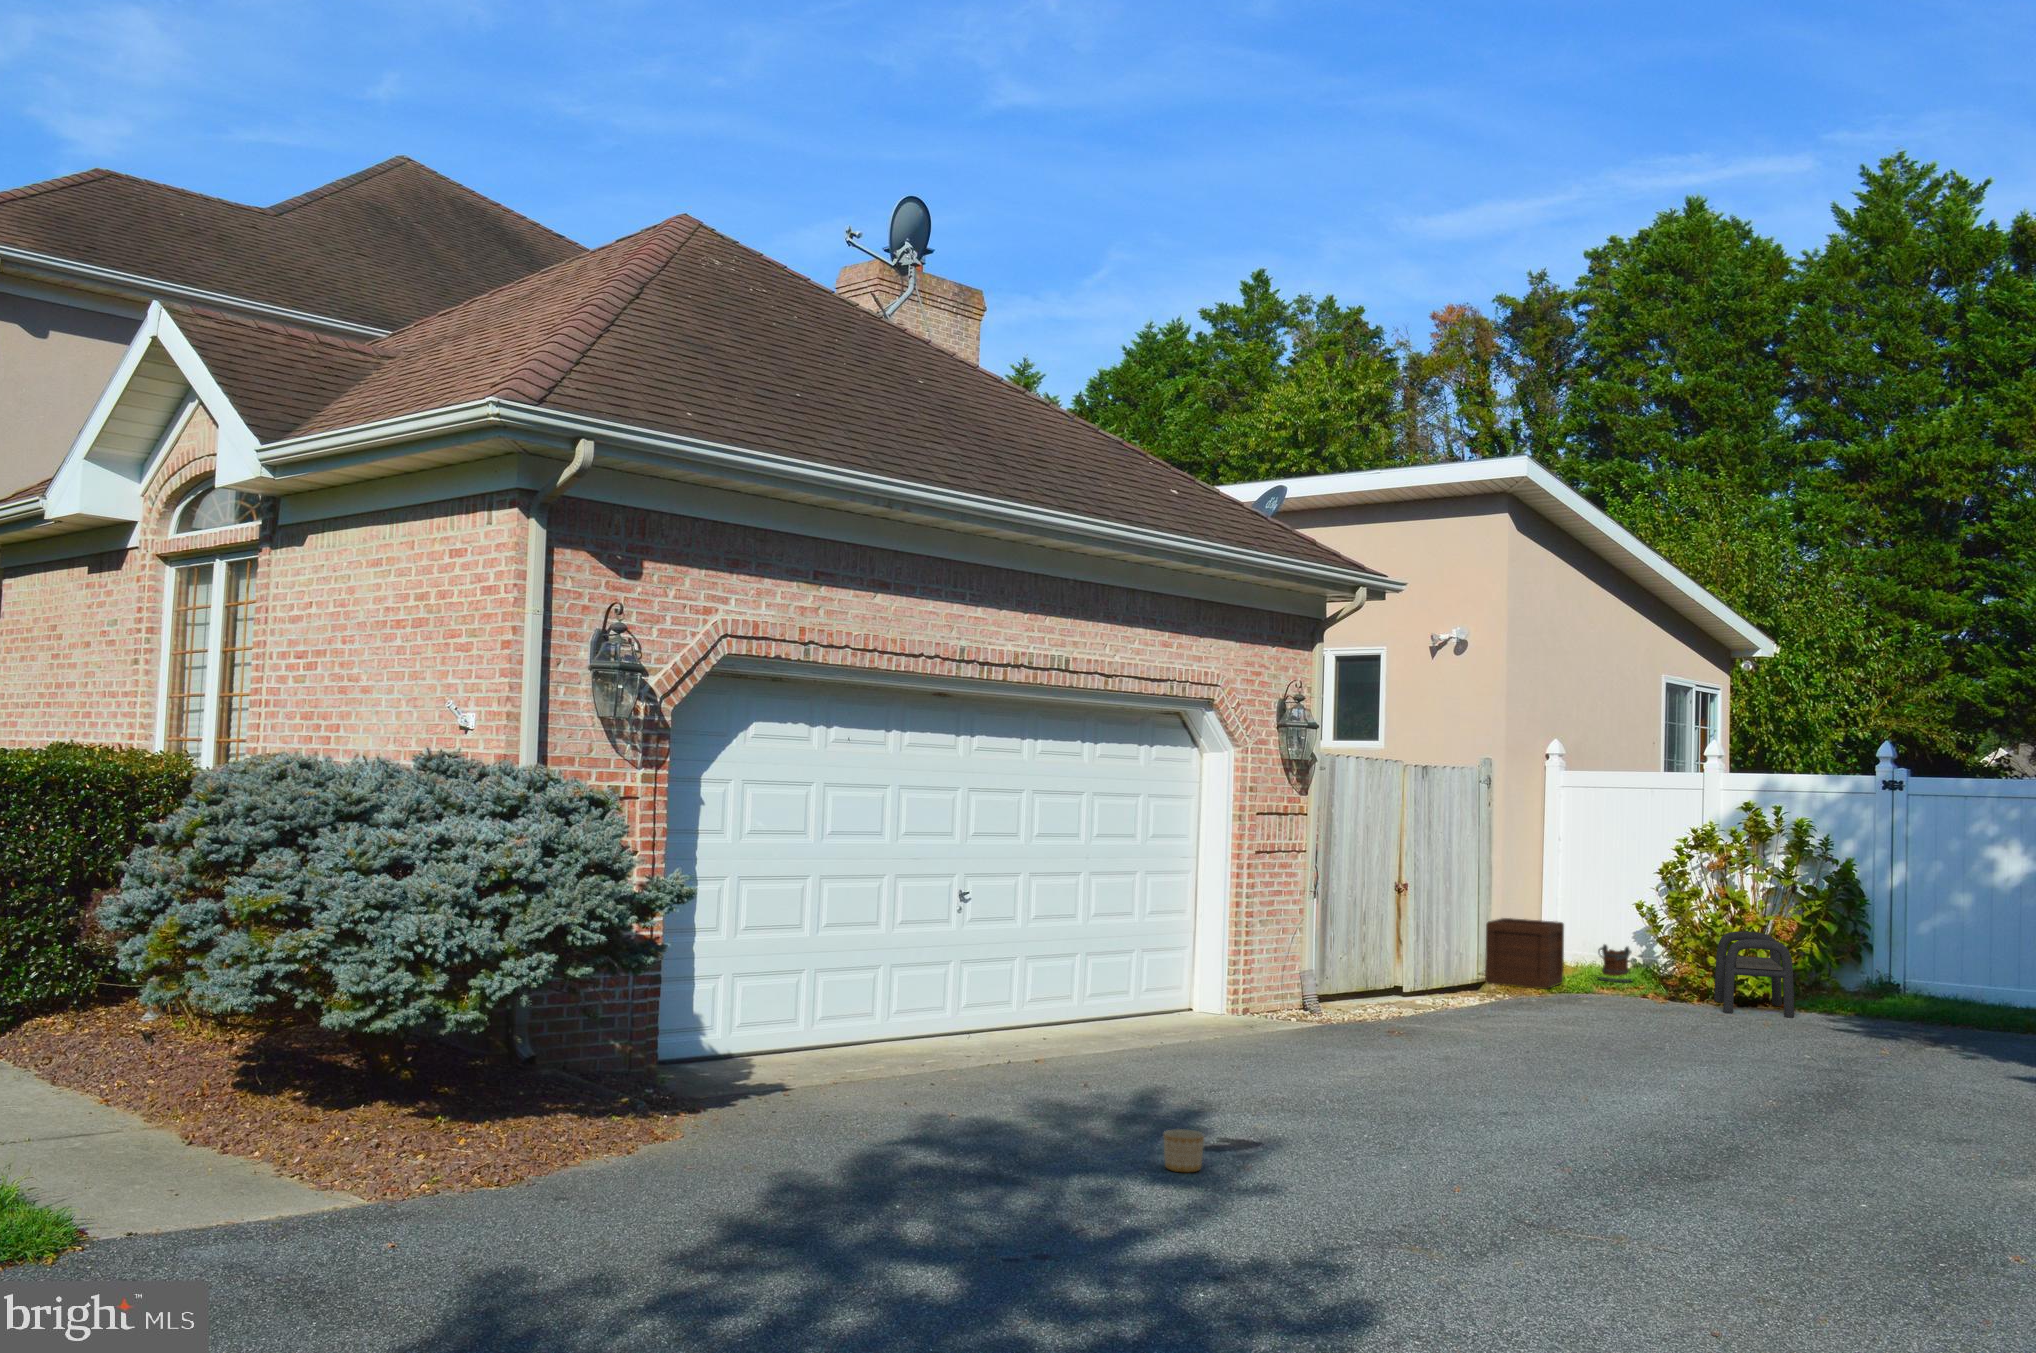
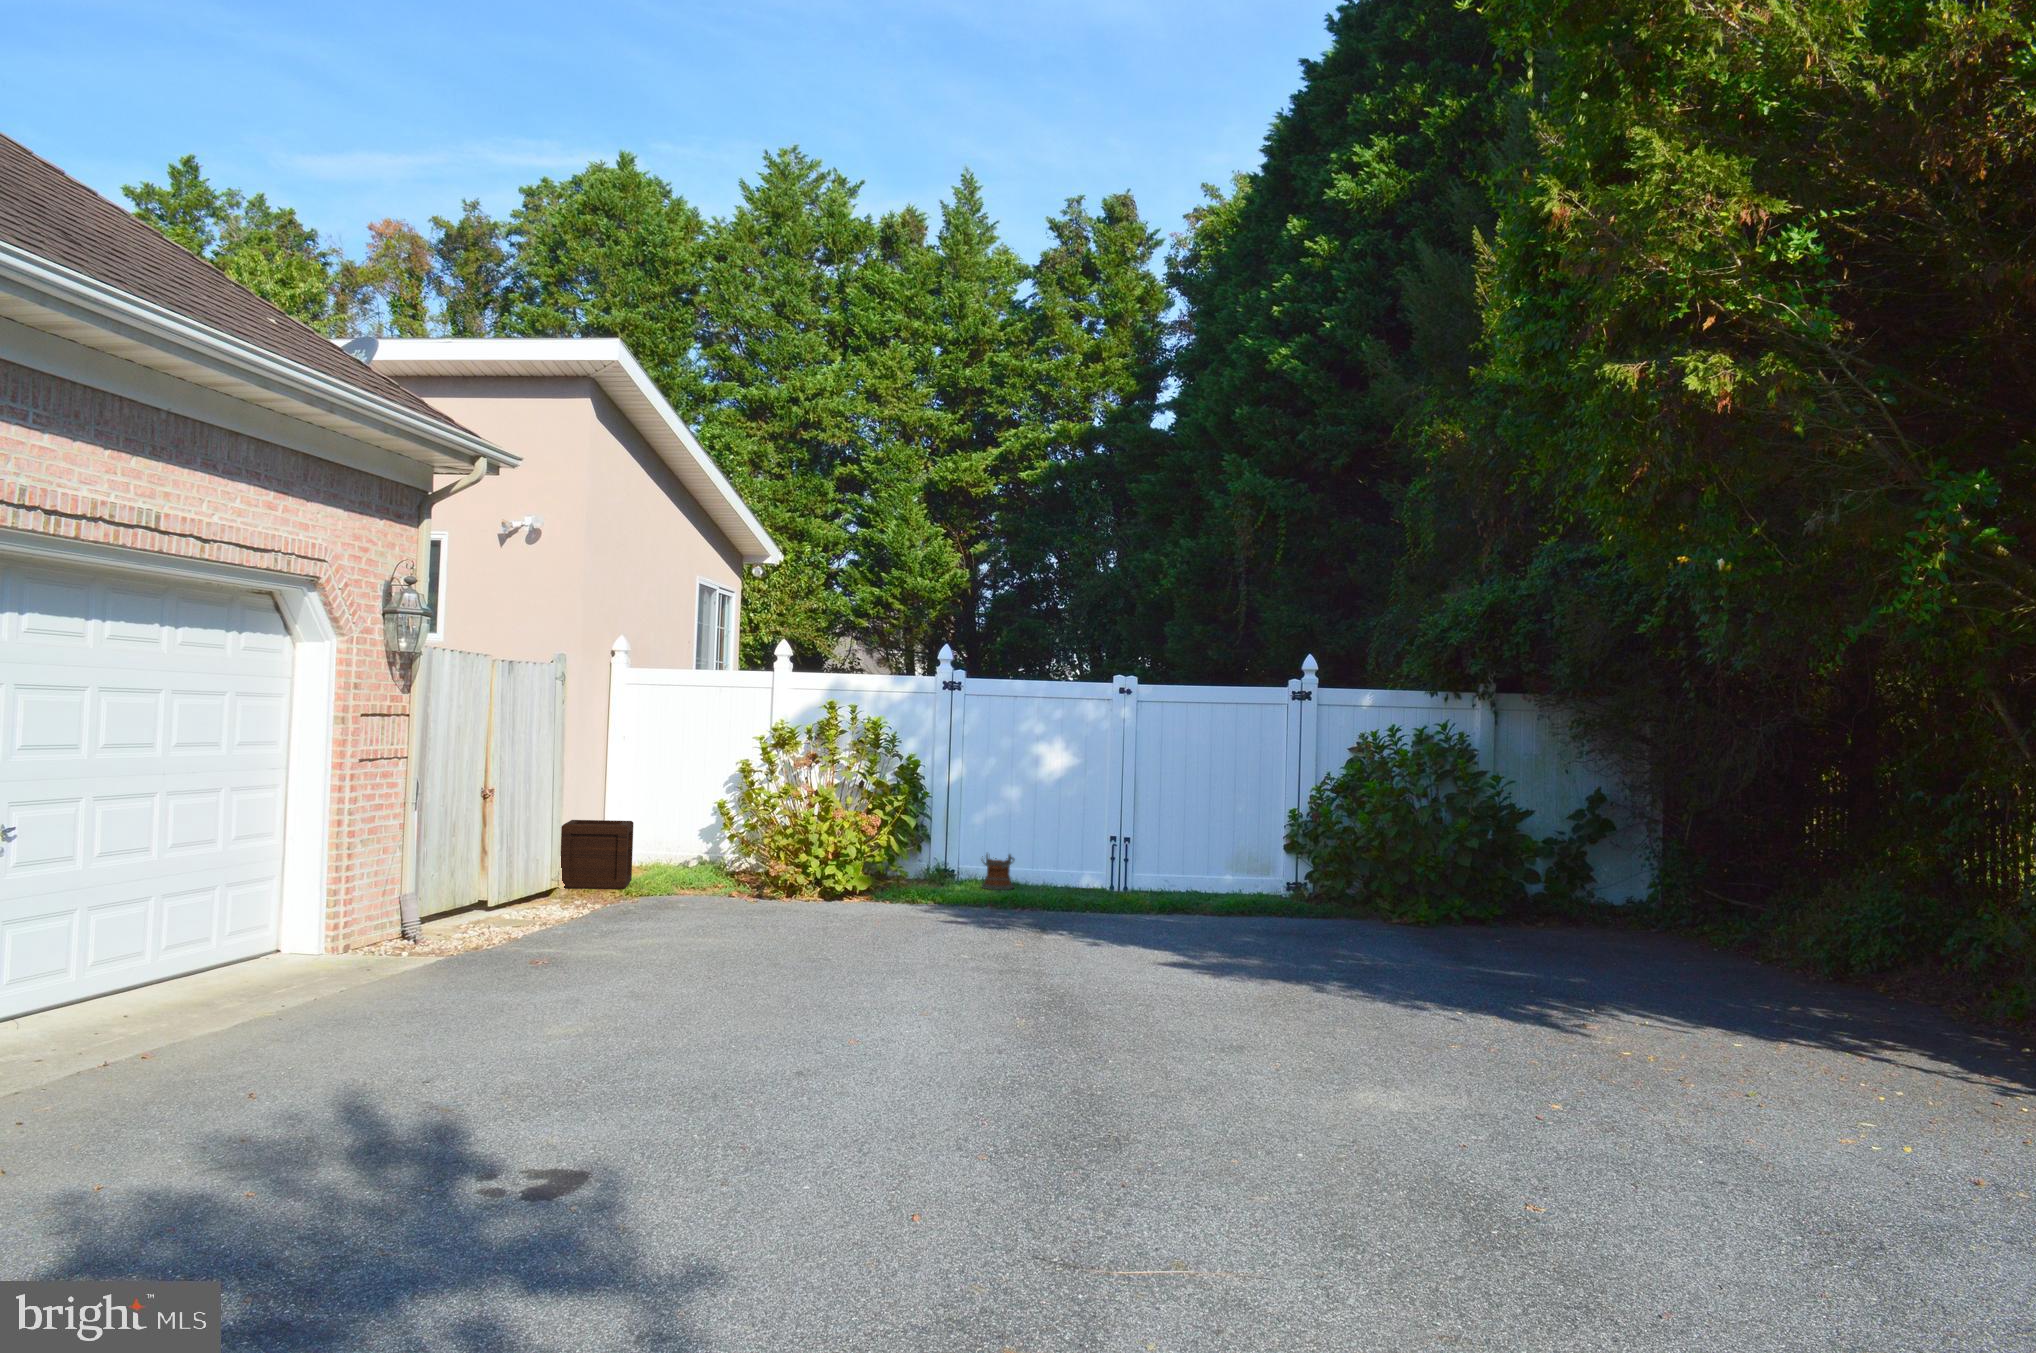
bench: present [1714,931,1794,1018] -> none [780,821,861,899]
bucket: present [1598,944,1632,982] -> present [981,854,1015,890]
planter: present [1163,1129,1204,1173] -> none [493,1119,549,1178]

